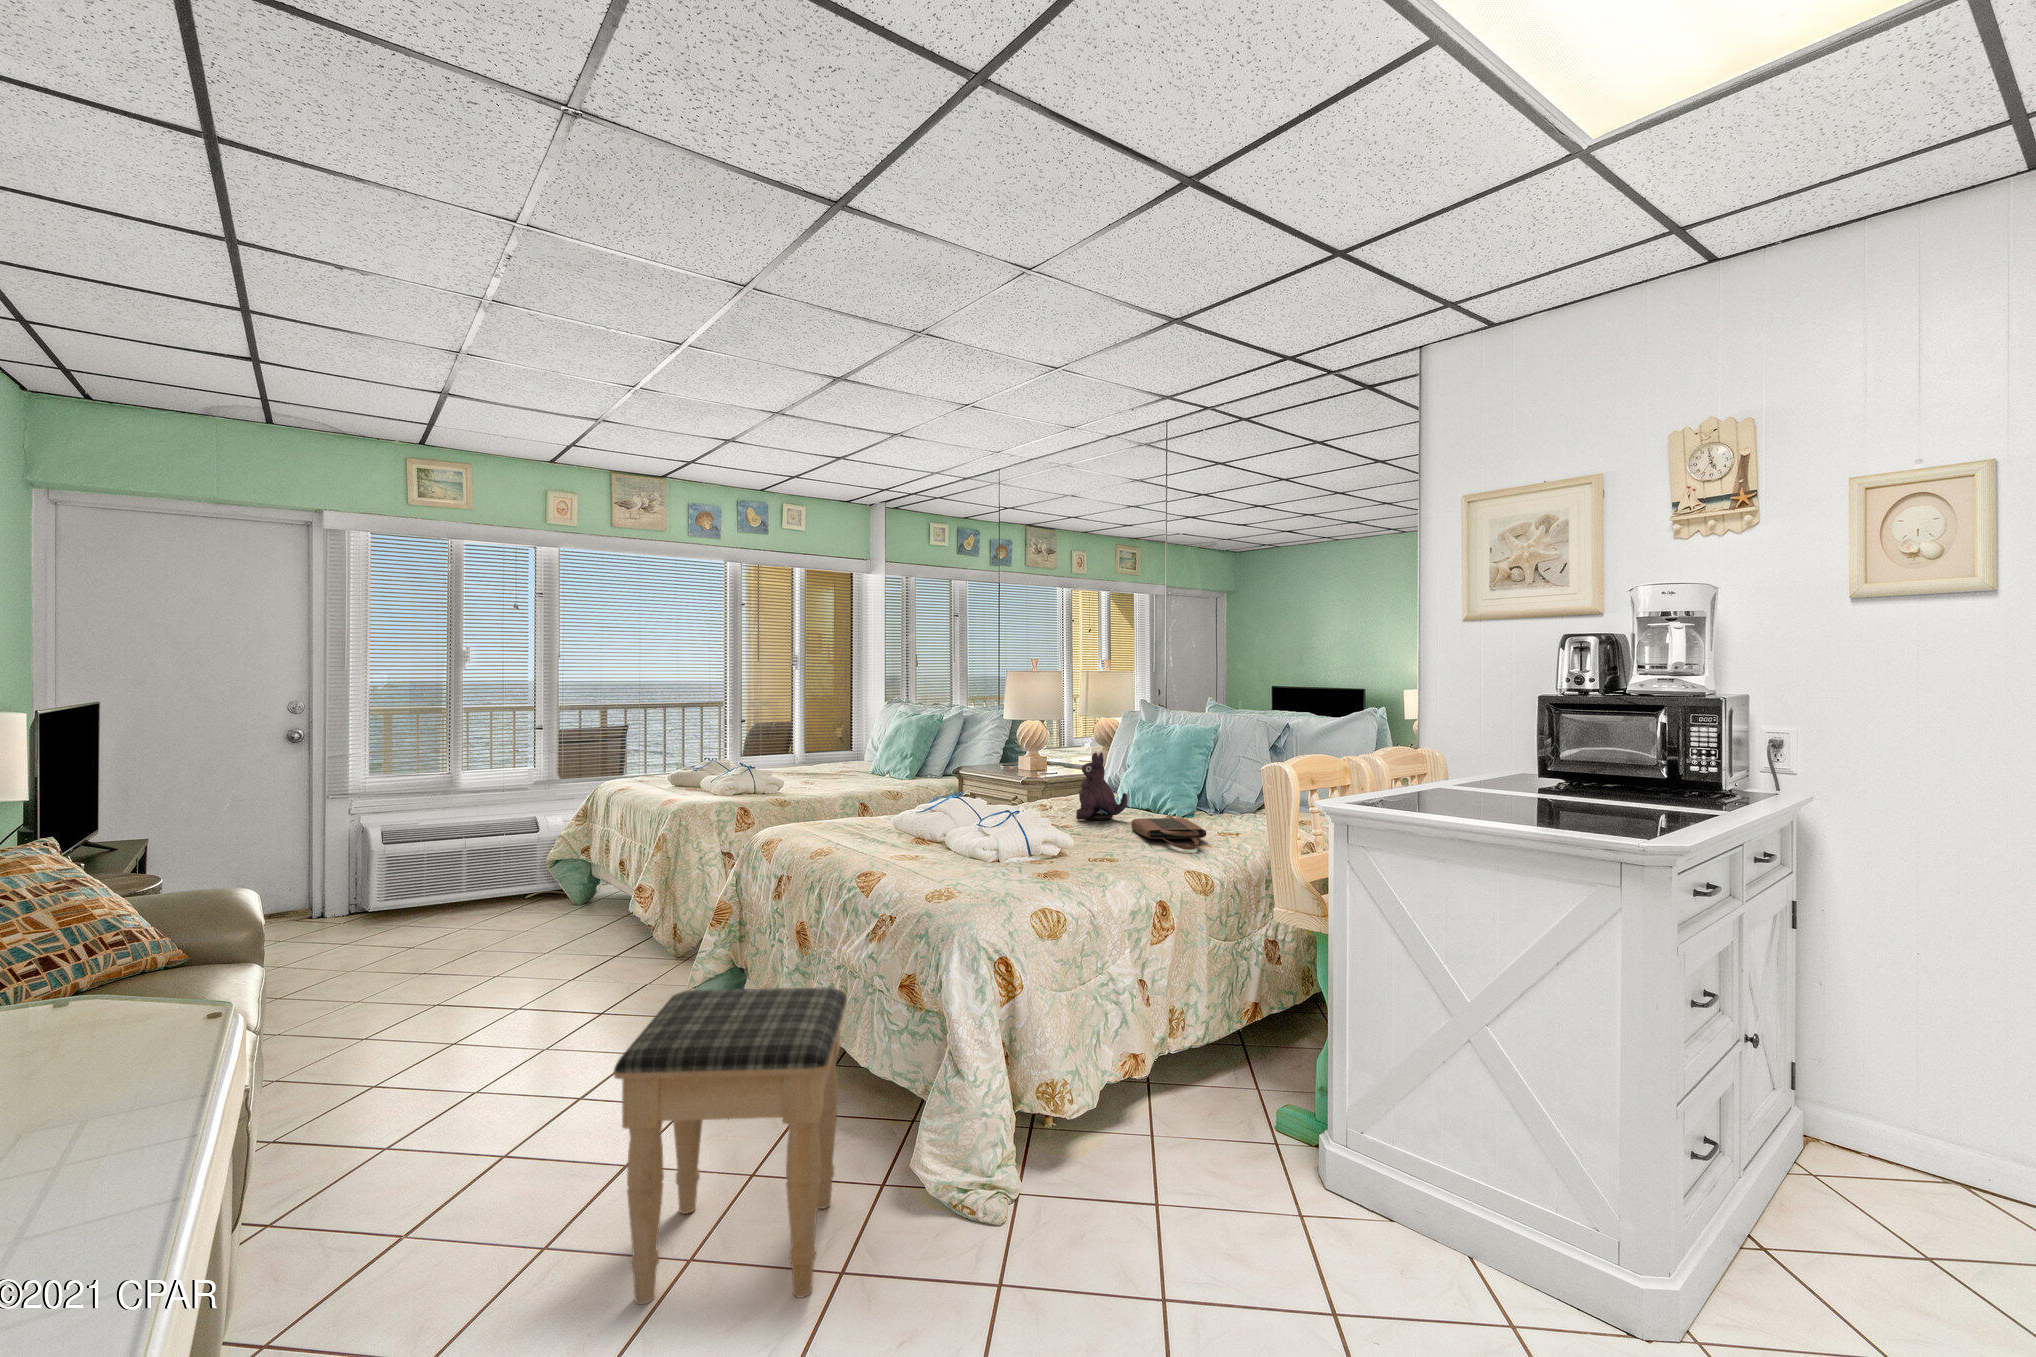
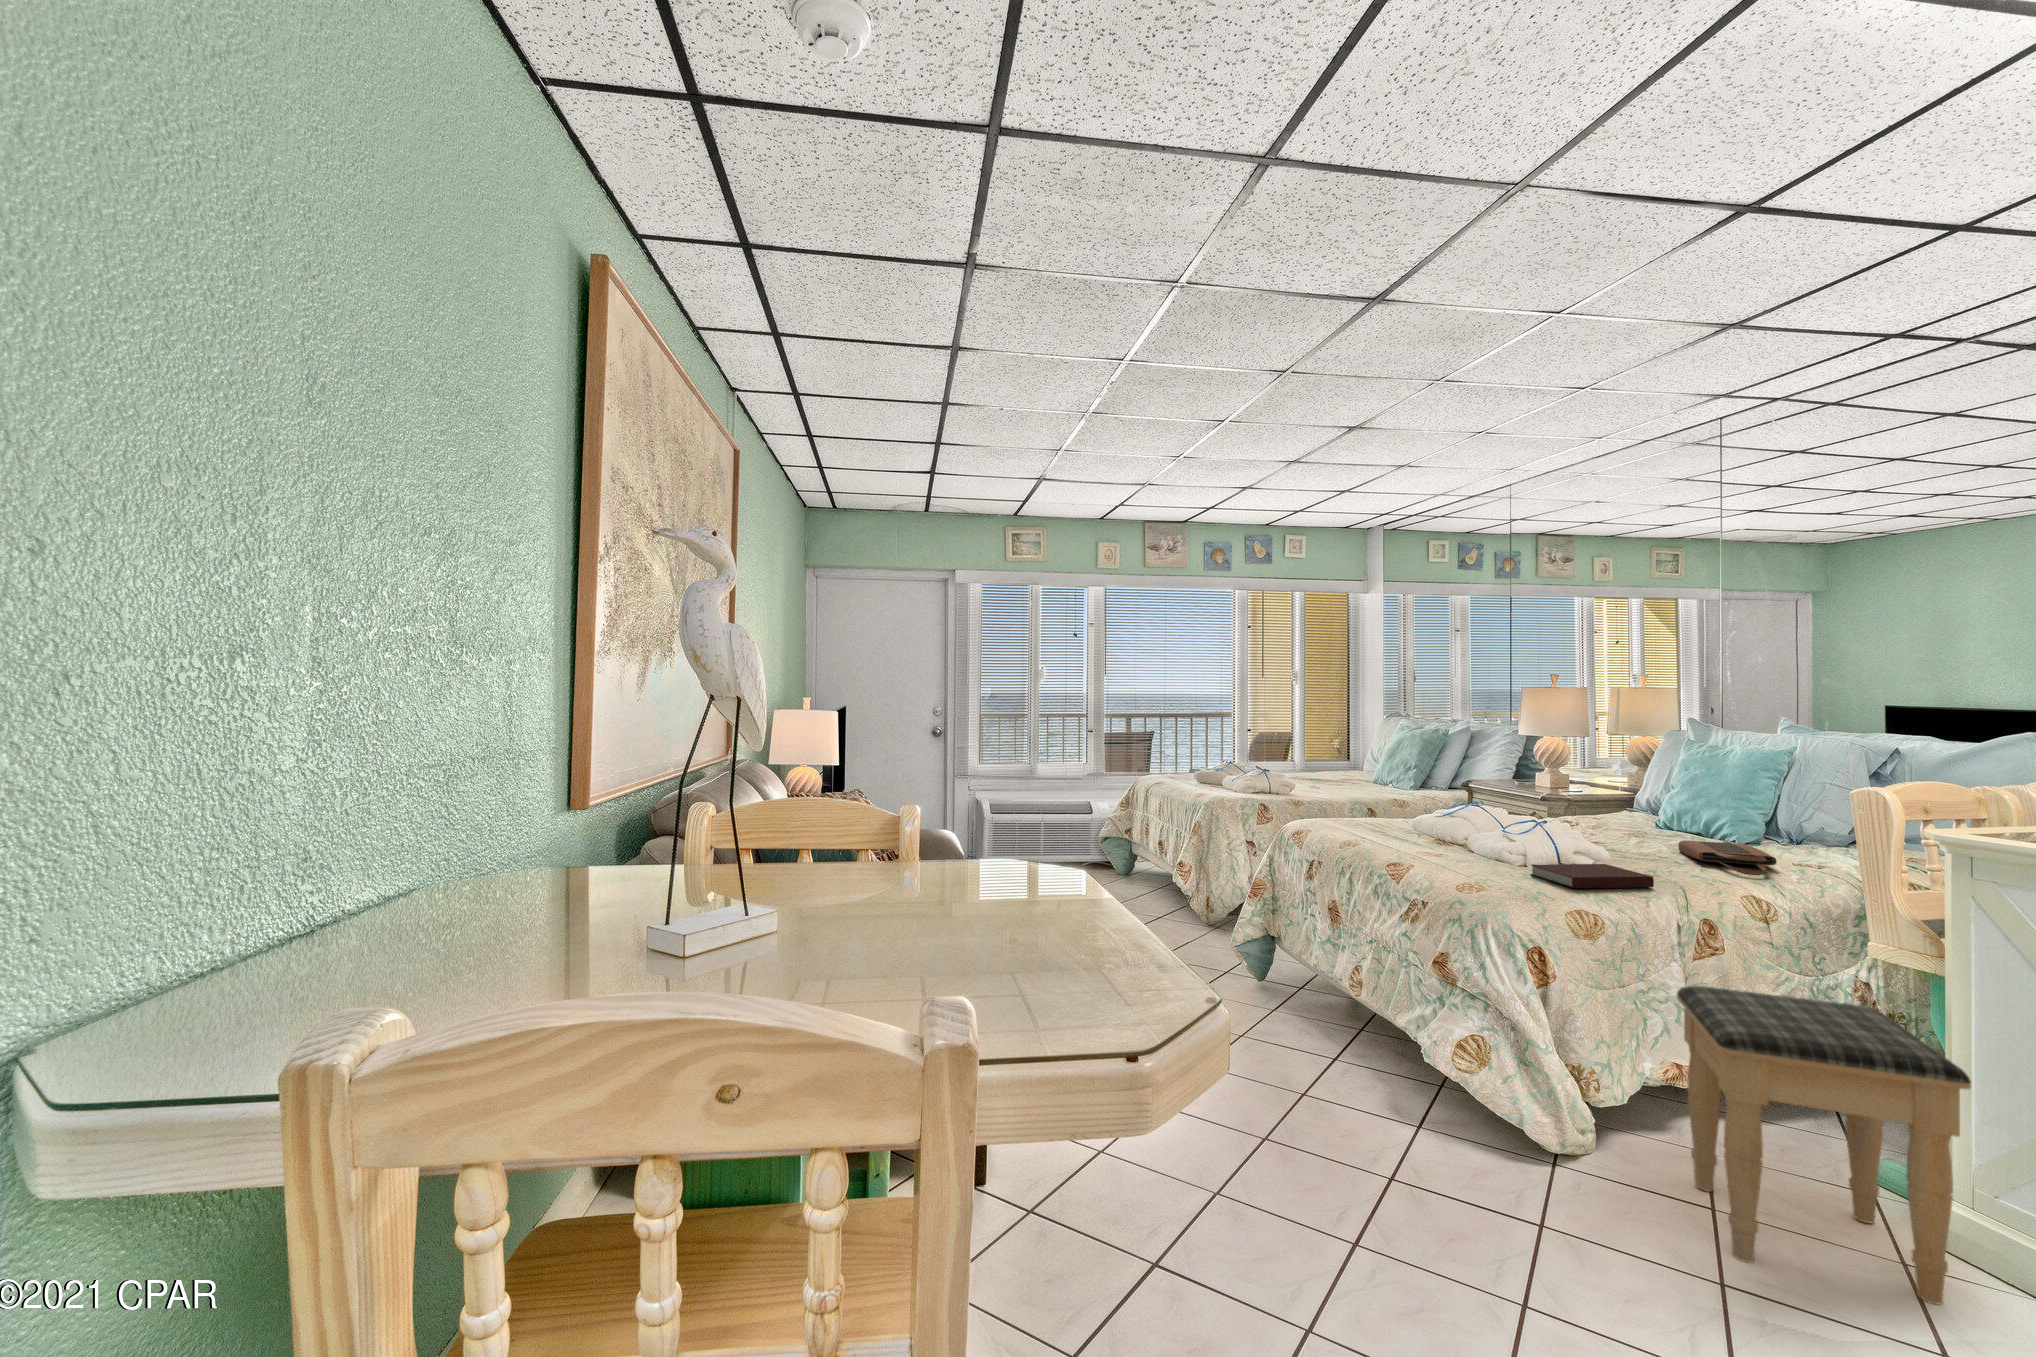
plush toy: present [1076,753,1128,820] -> none [1610,771,1673,839]
notebook: none [1000,852,1110,884] -> present [1531,864,1654,888]
footstool: present [614,987,847,1304] -> present [1677,986,1971,1304]

